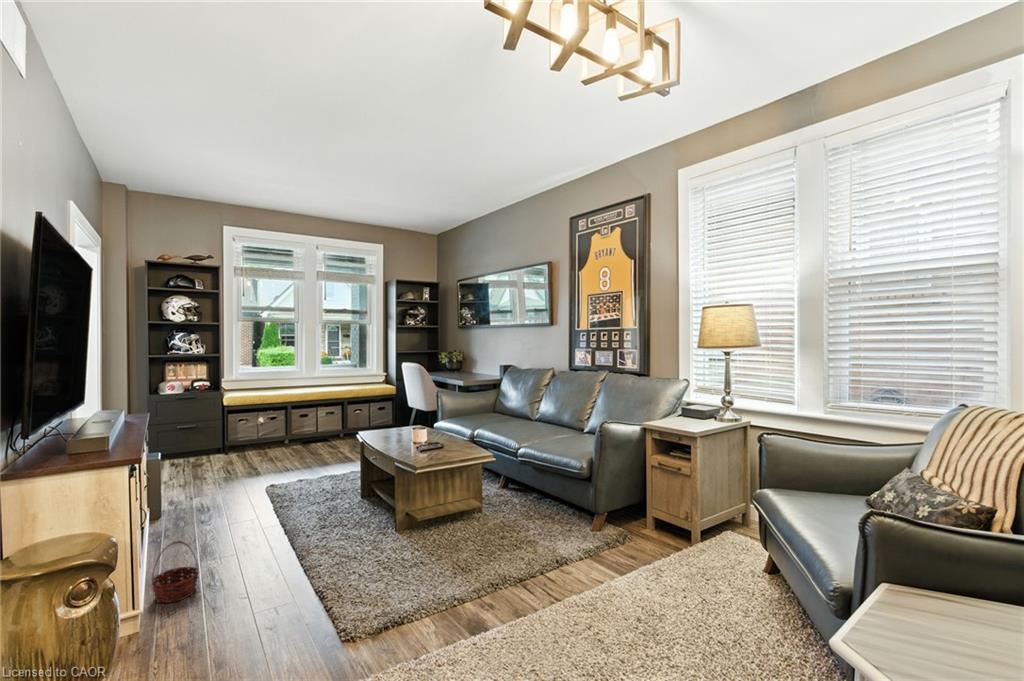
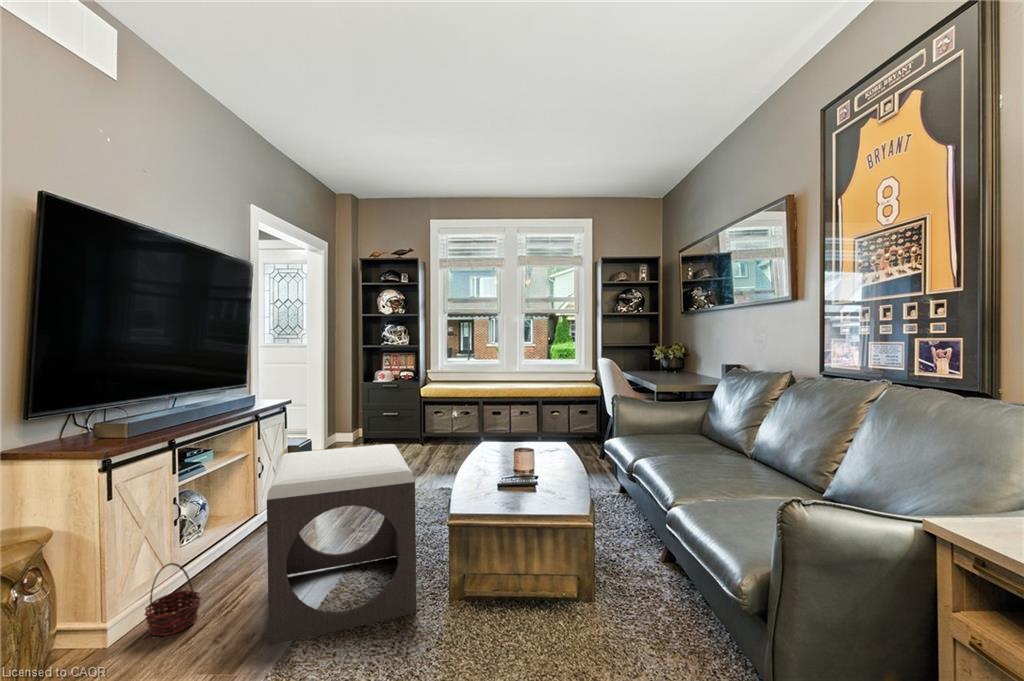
footstool: none [233,432,375,579] -> present [267,444,416,646]

